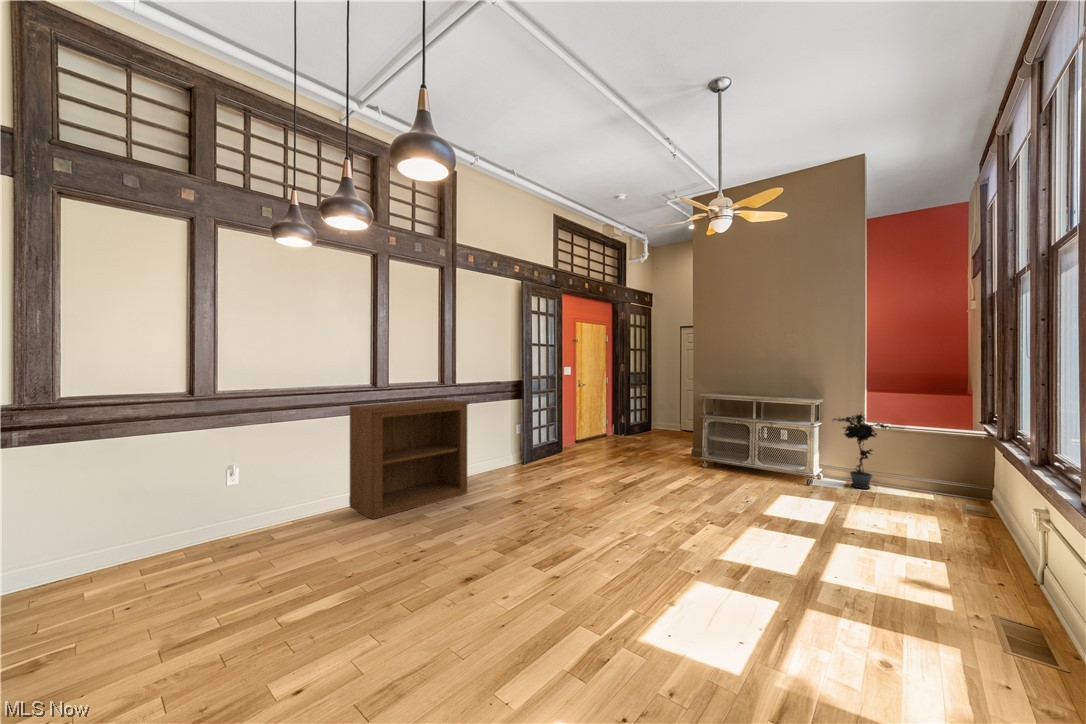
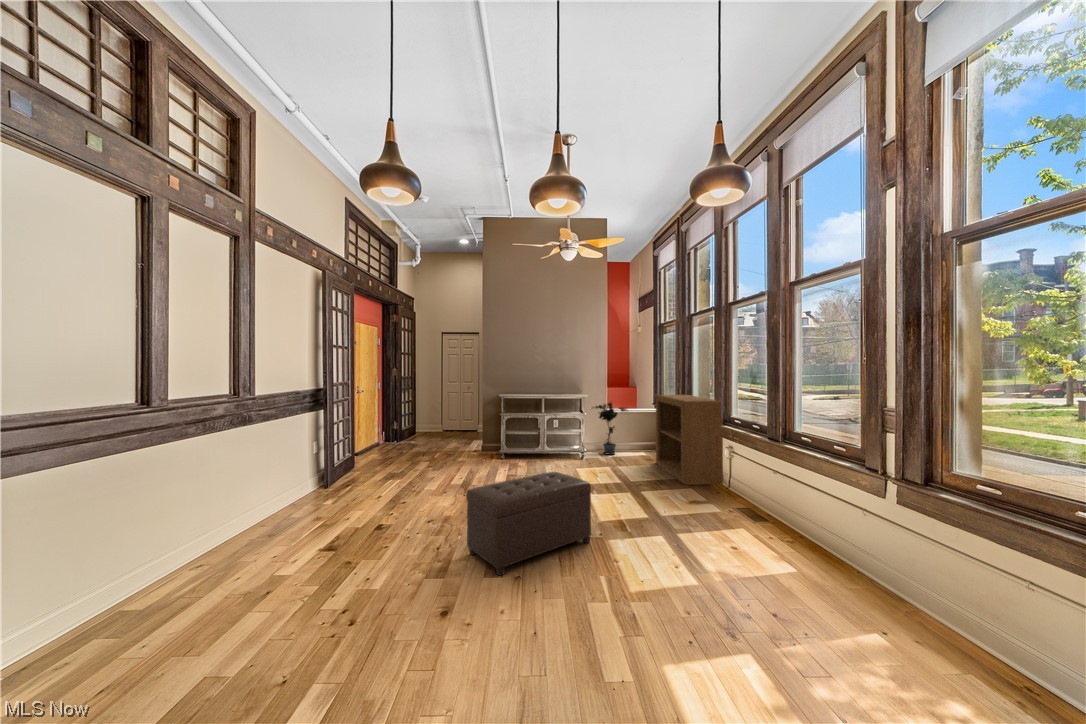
bookshelf: present [349,399,469,519] -> present [654,394,724,485]
ottoman: none [544,479,673,569] -> present [466,472,591,576]

